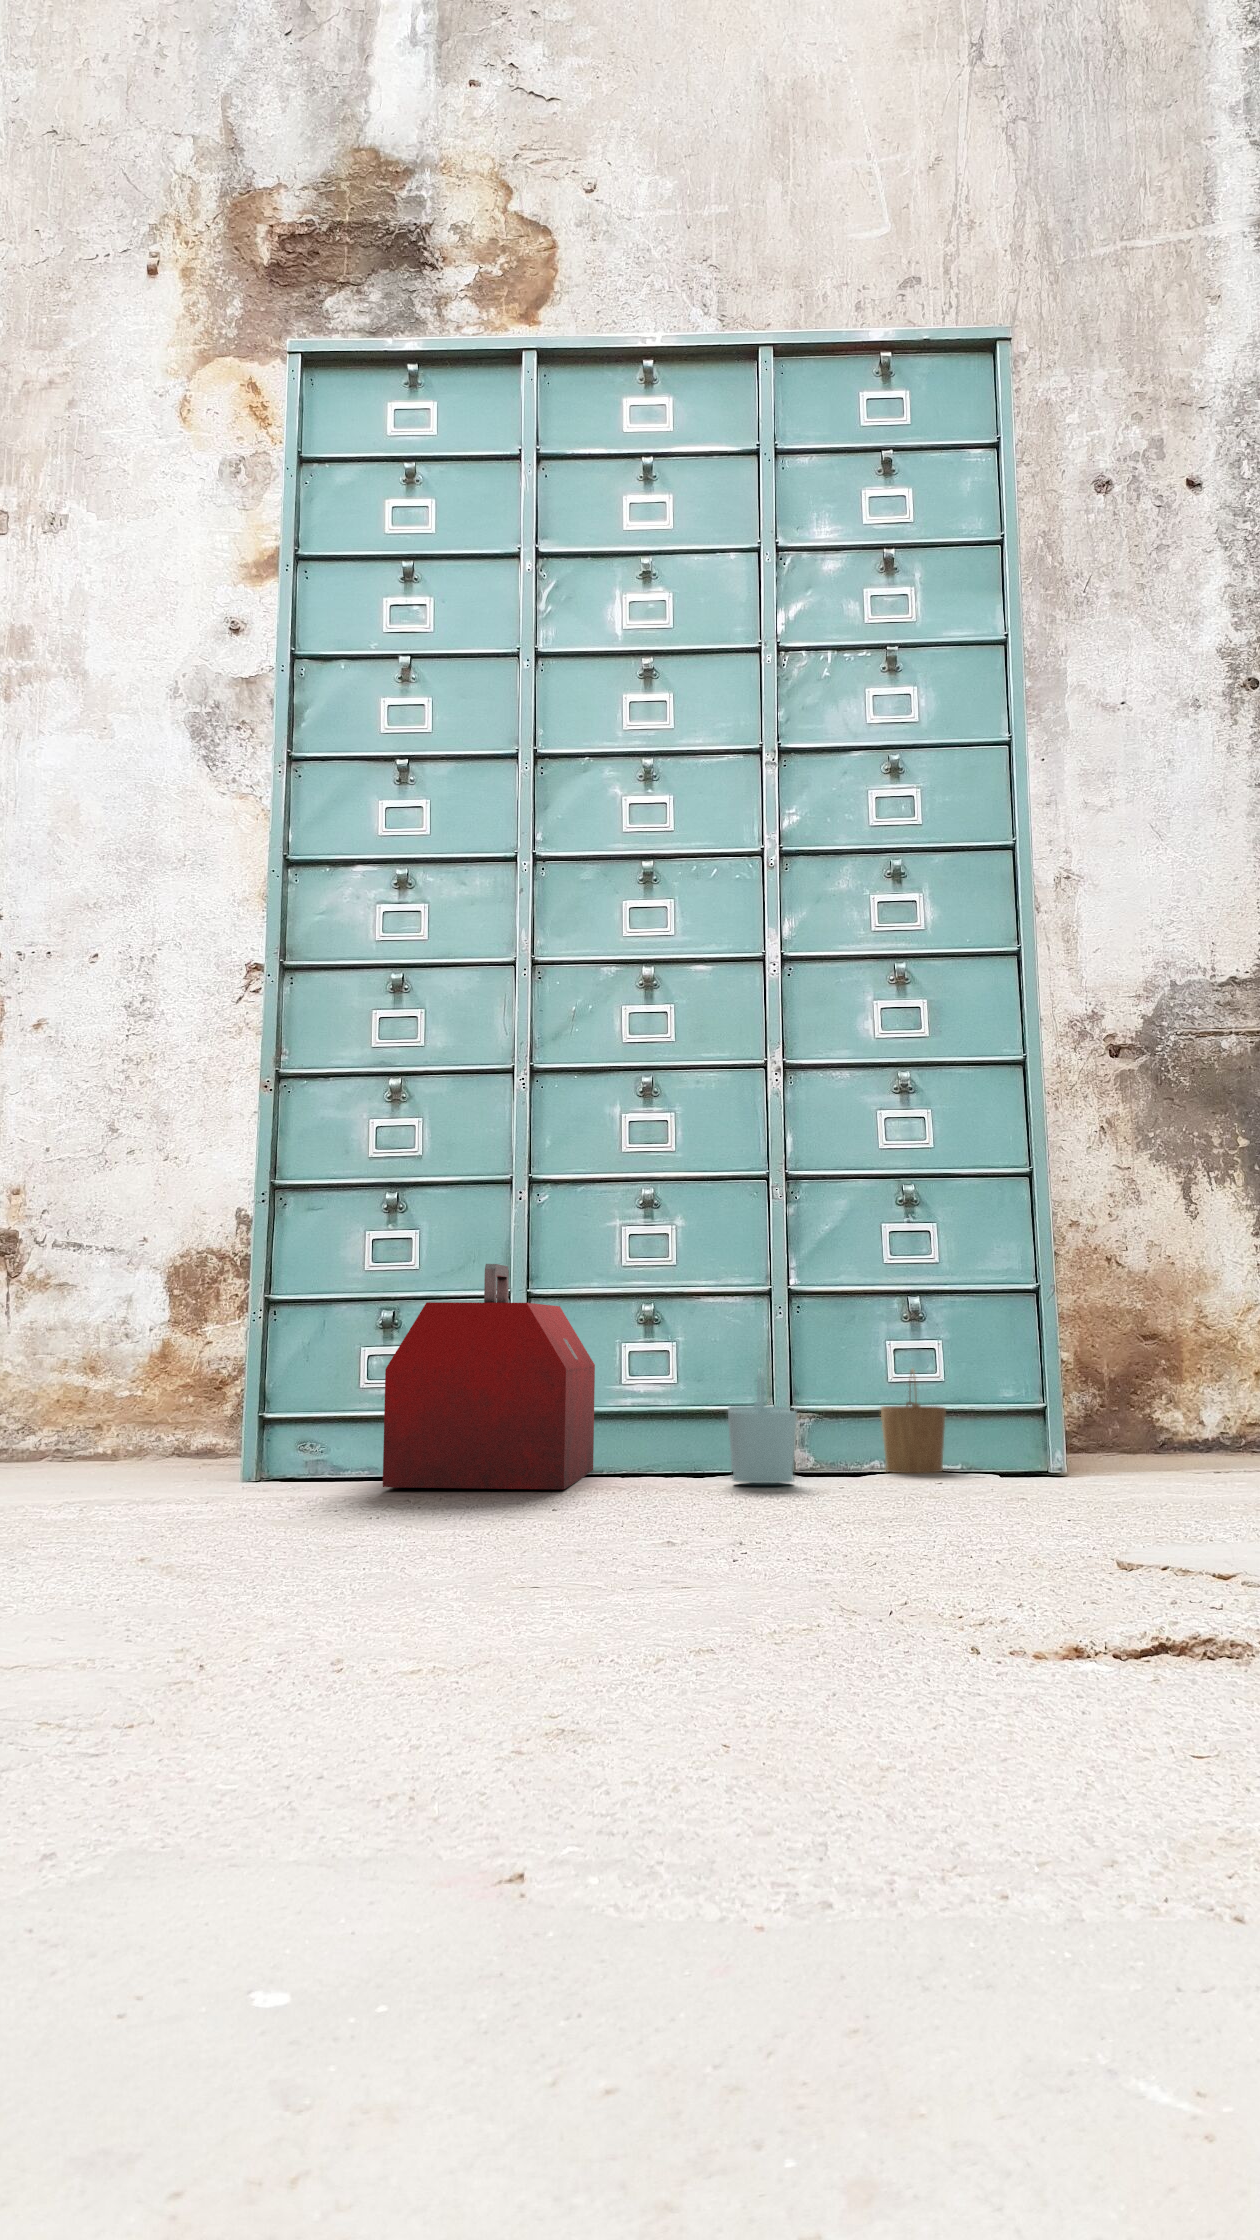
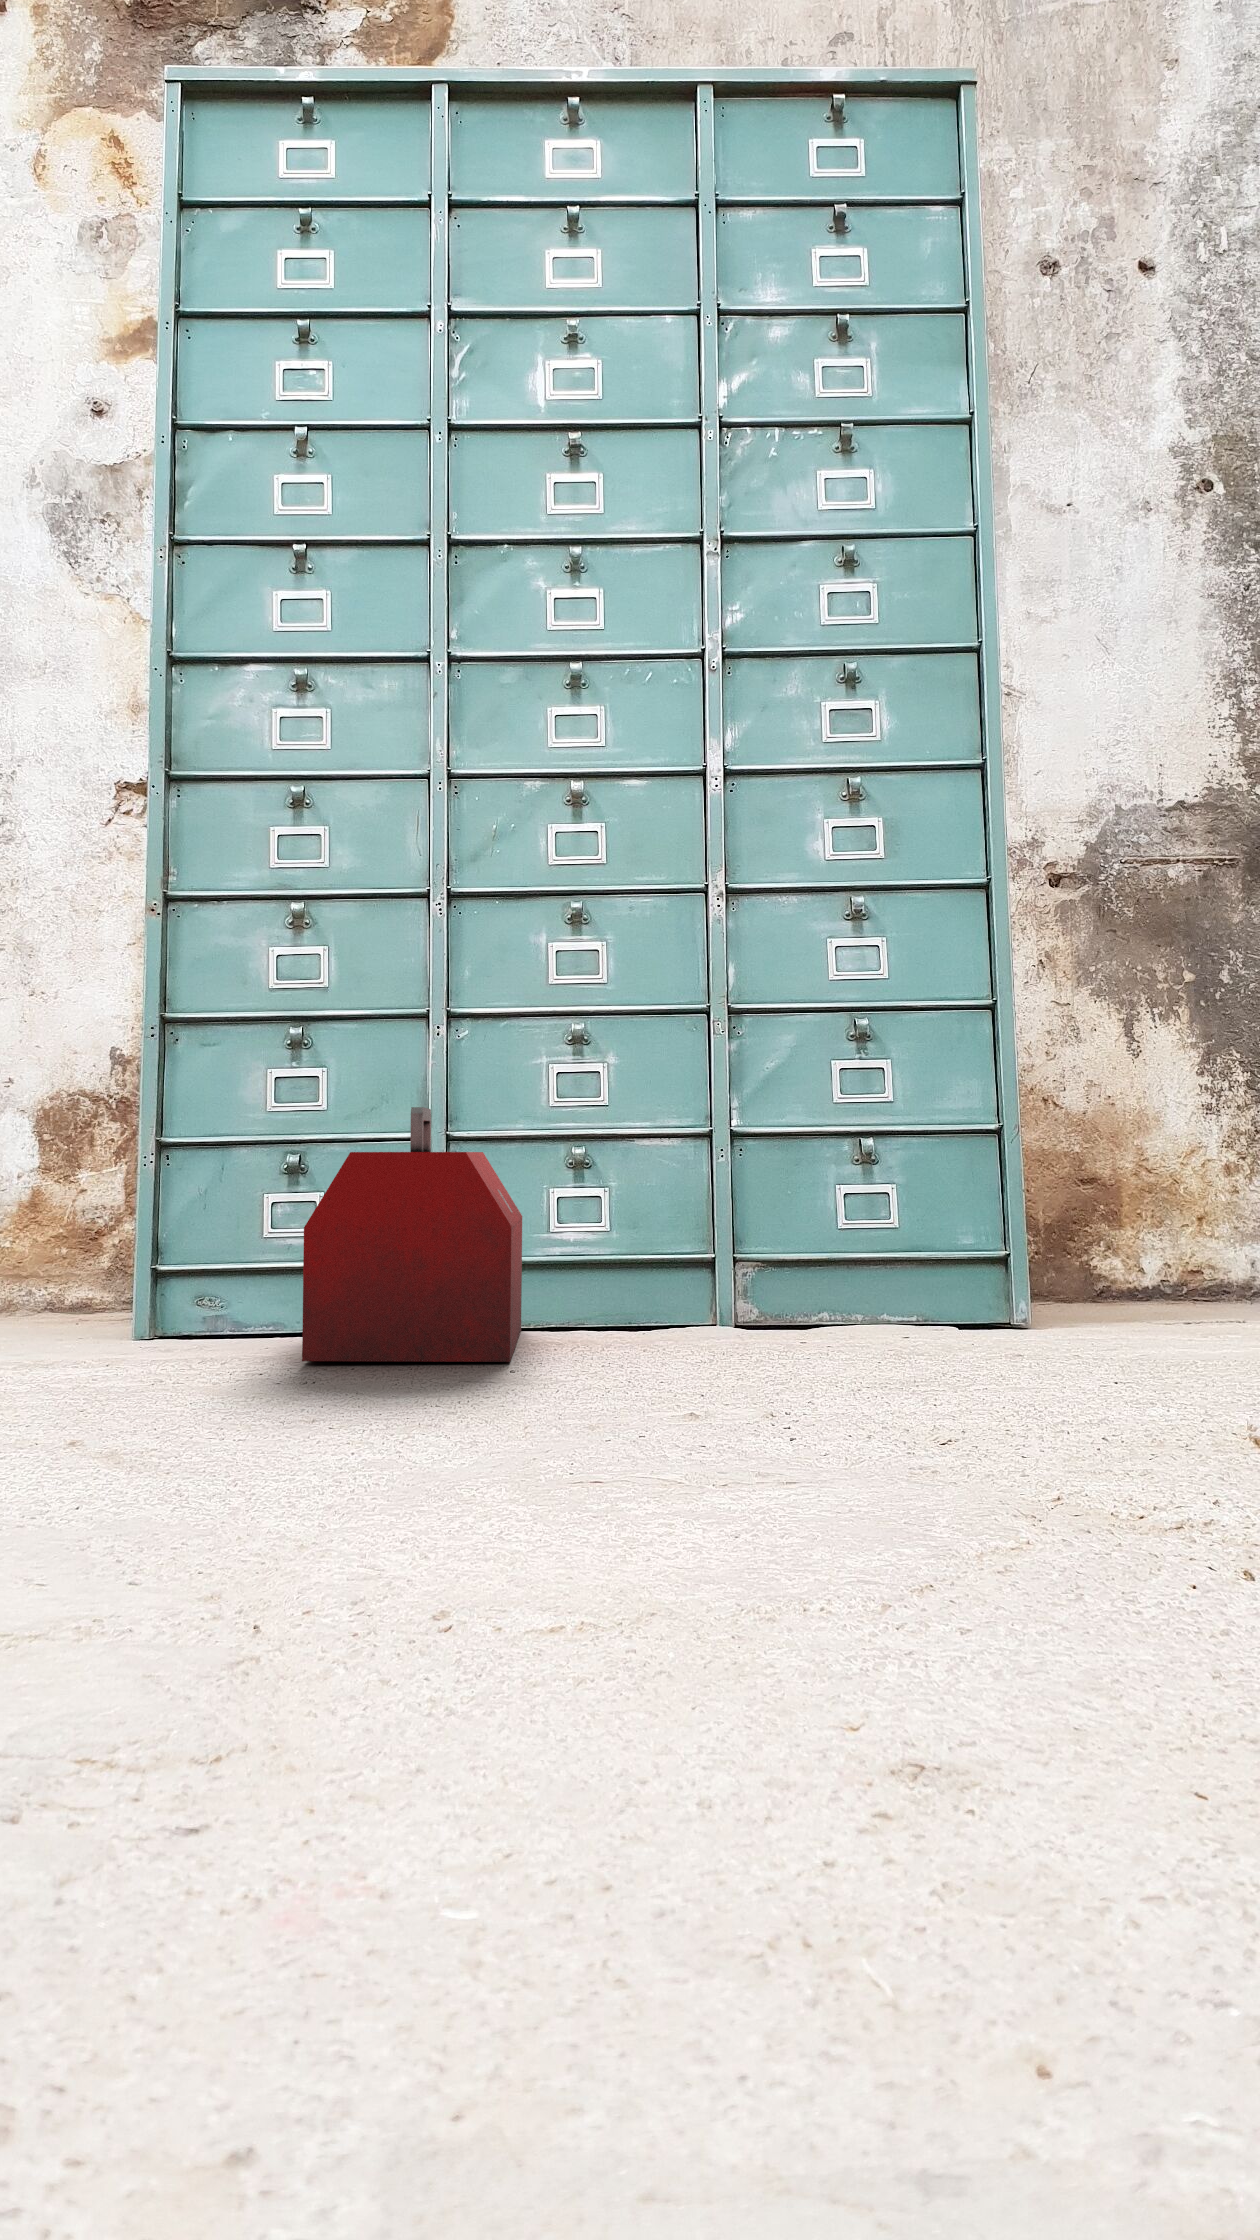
bucket: present [728,1369,946,1483] -> none [671,1218,909,1351]

